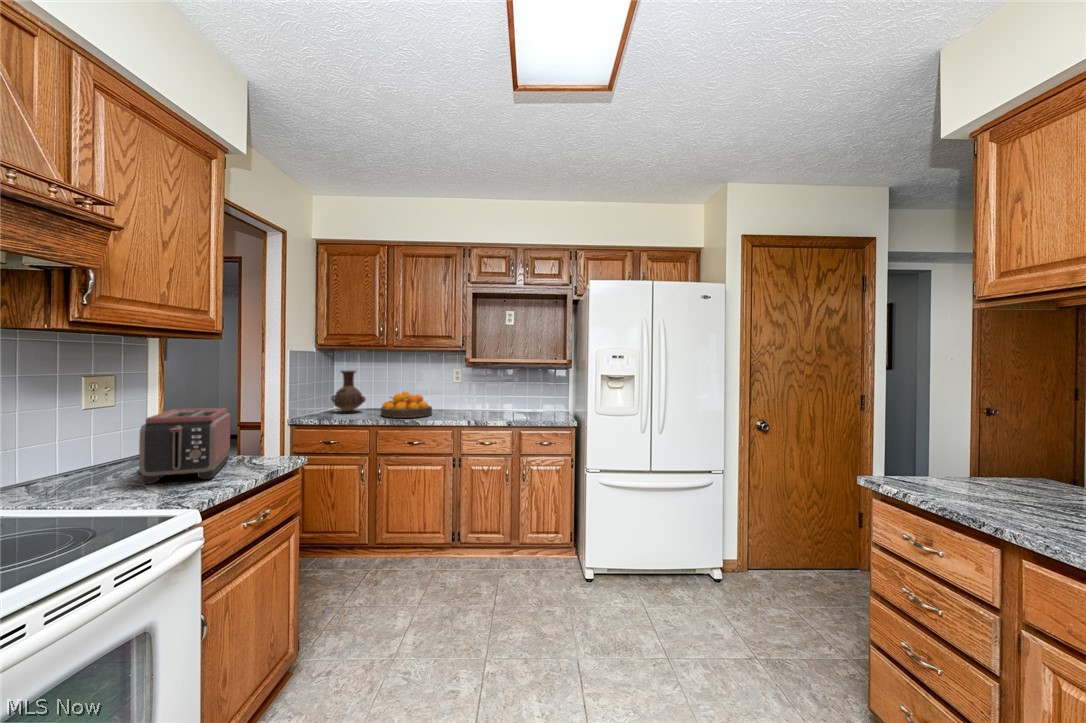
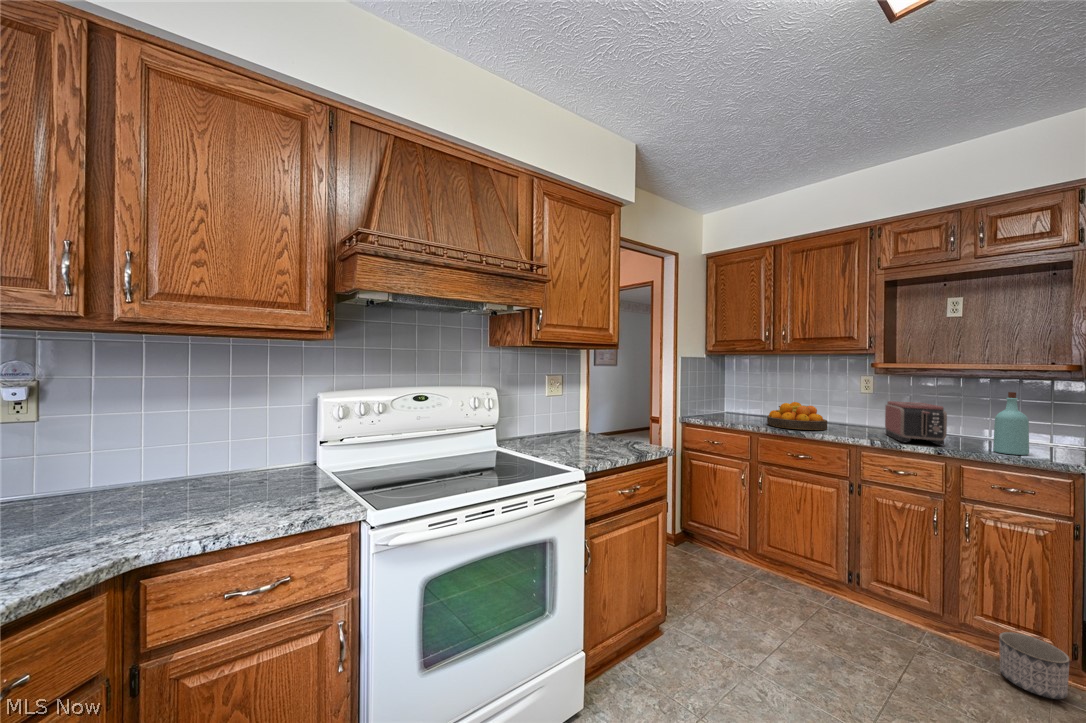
vase: present [331,370,365,412] -> none [722,378,754,417]
bottle: none [536,375,553,418] -> present [993,392,1029,455]
toaster: present [139,408,230,484] -> present [885,401,947,445]
planter: none [544,539,575,576] -> present [999,632,1070,699]

